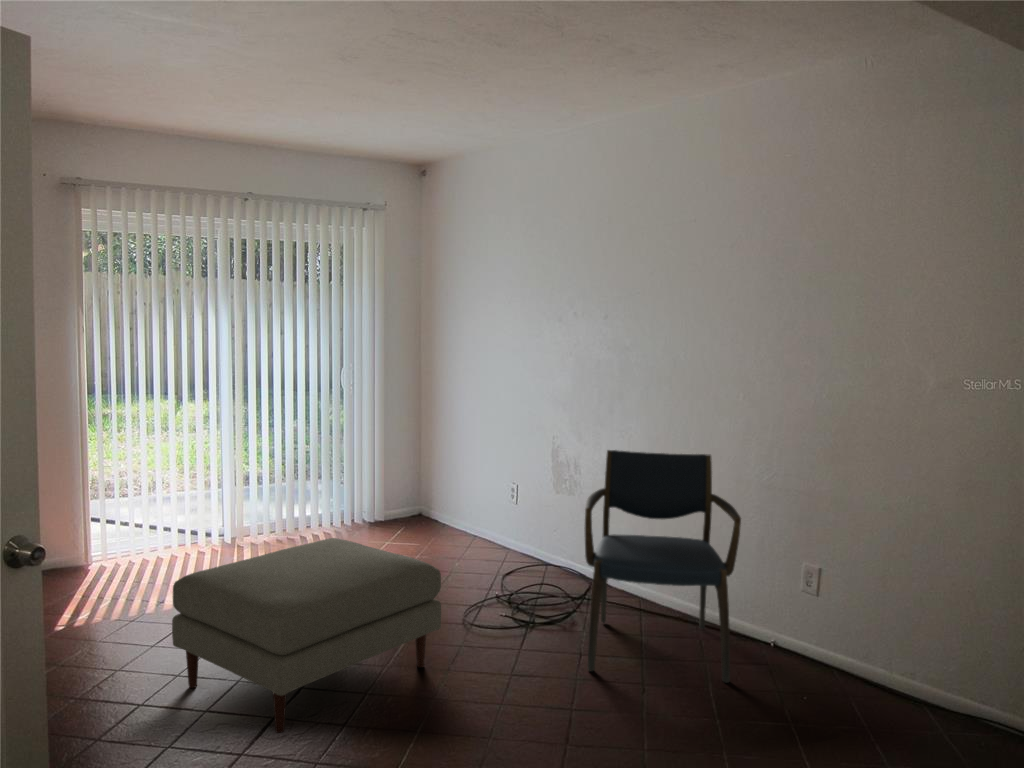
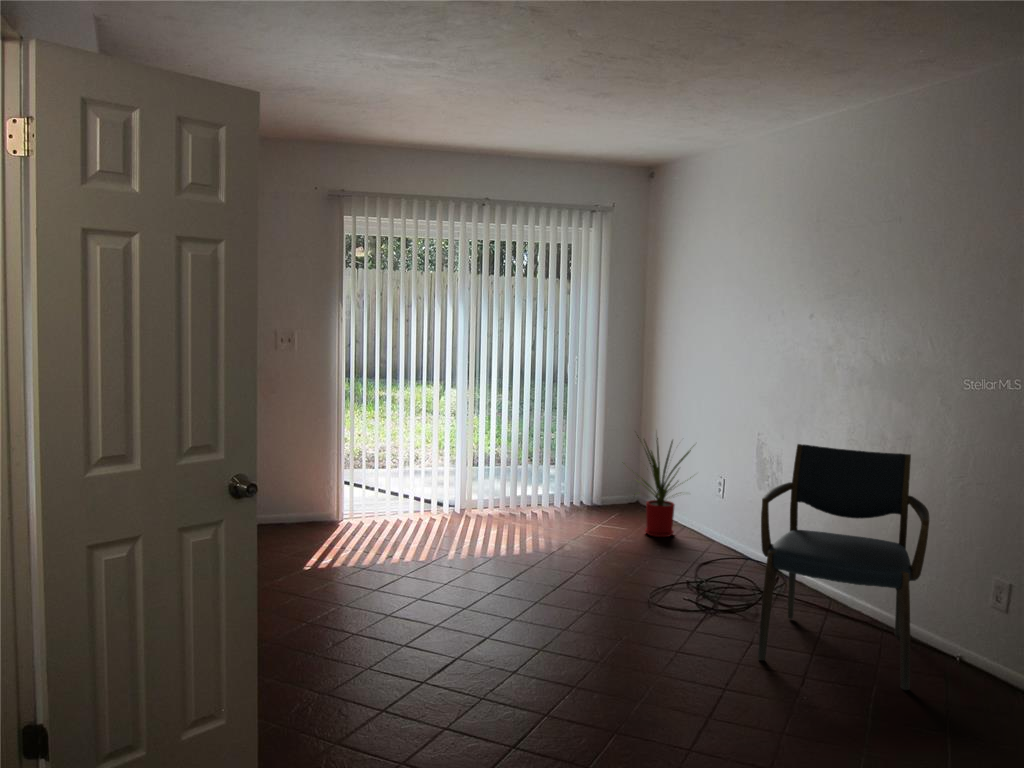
house plant: none [408,439,489,550] -> present [637,435,691,537]
ottoman: present [172,538,441,733] -> none [384,511,617,671]

